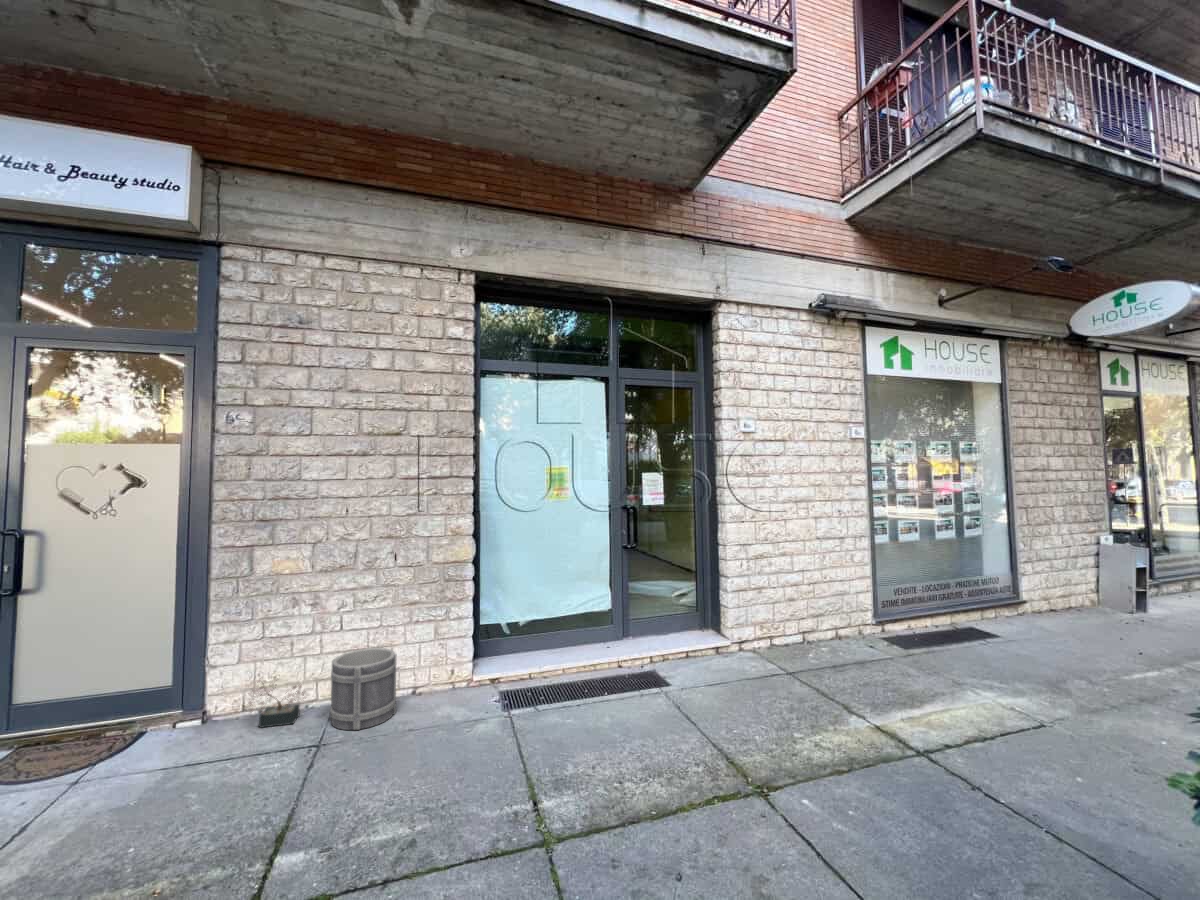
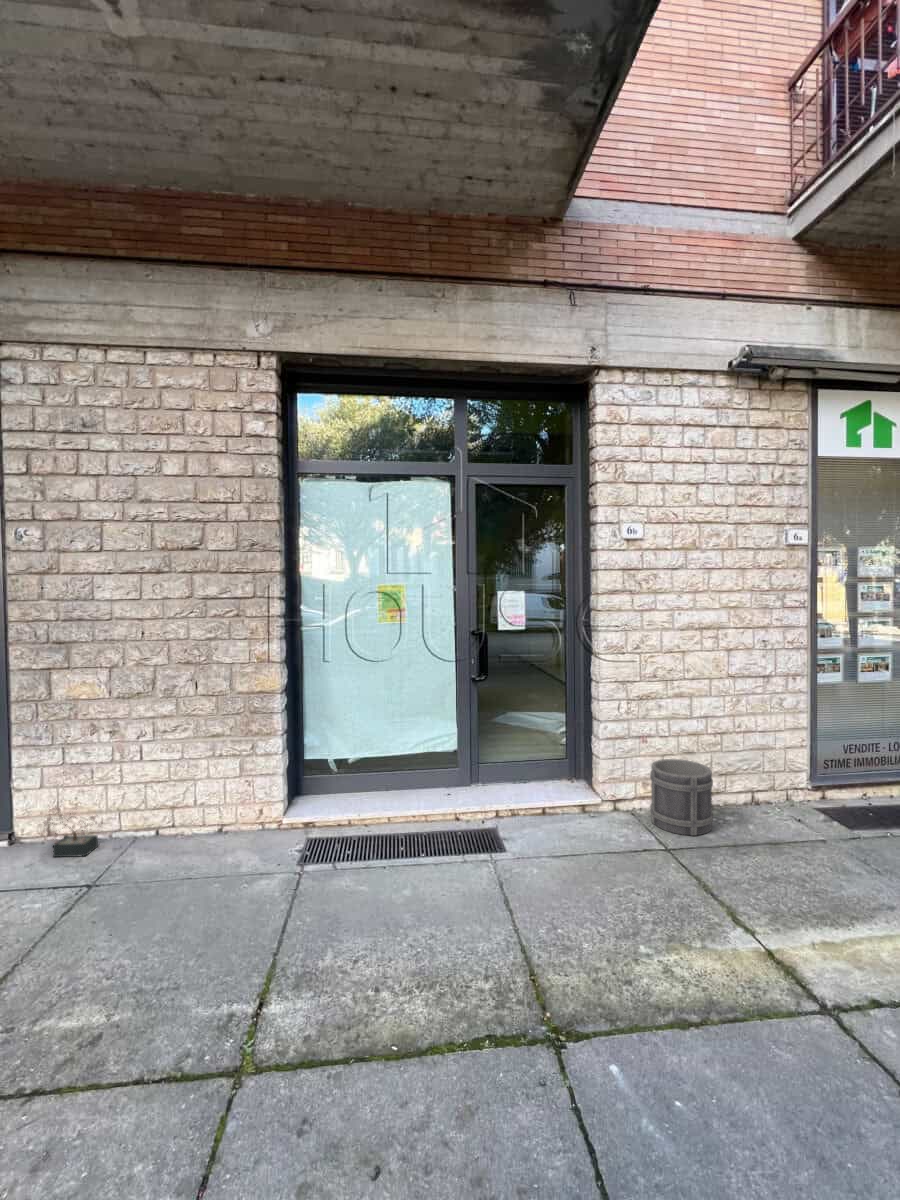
bucket: present [330,648,396,730] -> present [650,759,713,836]

